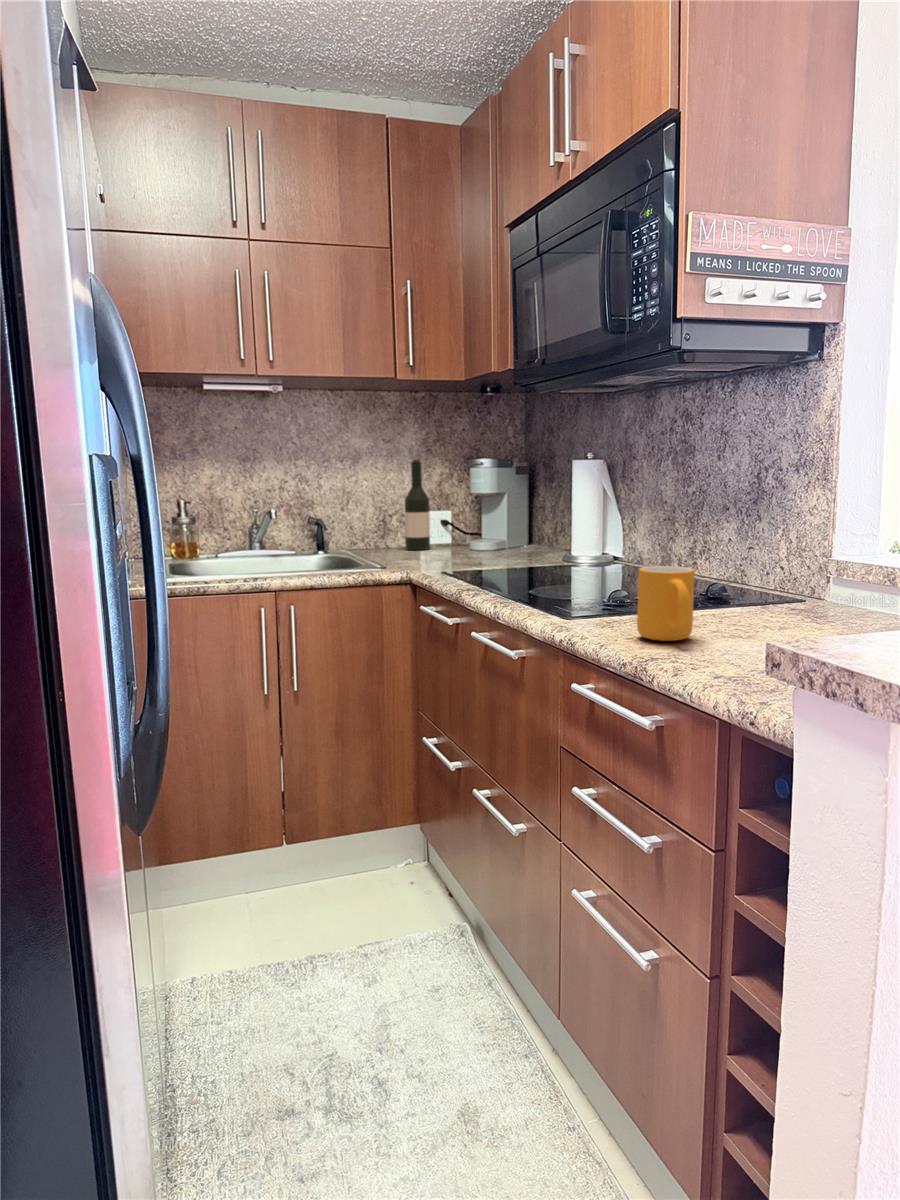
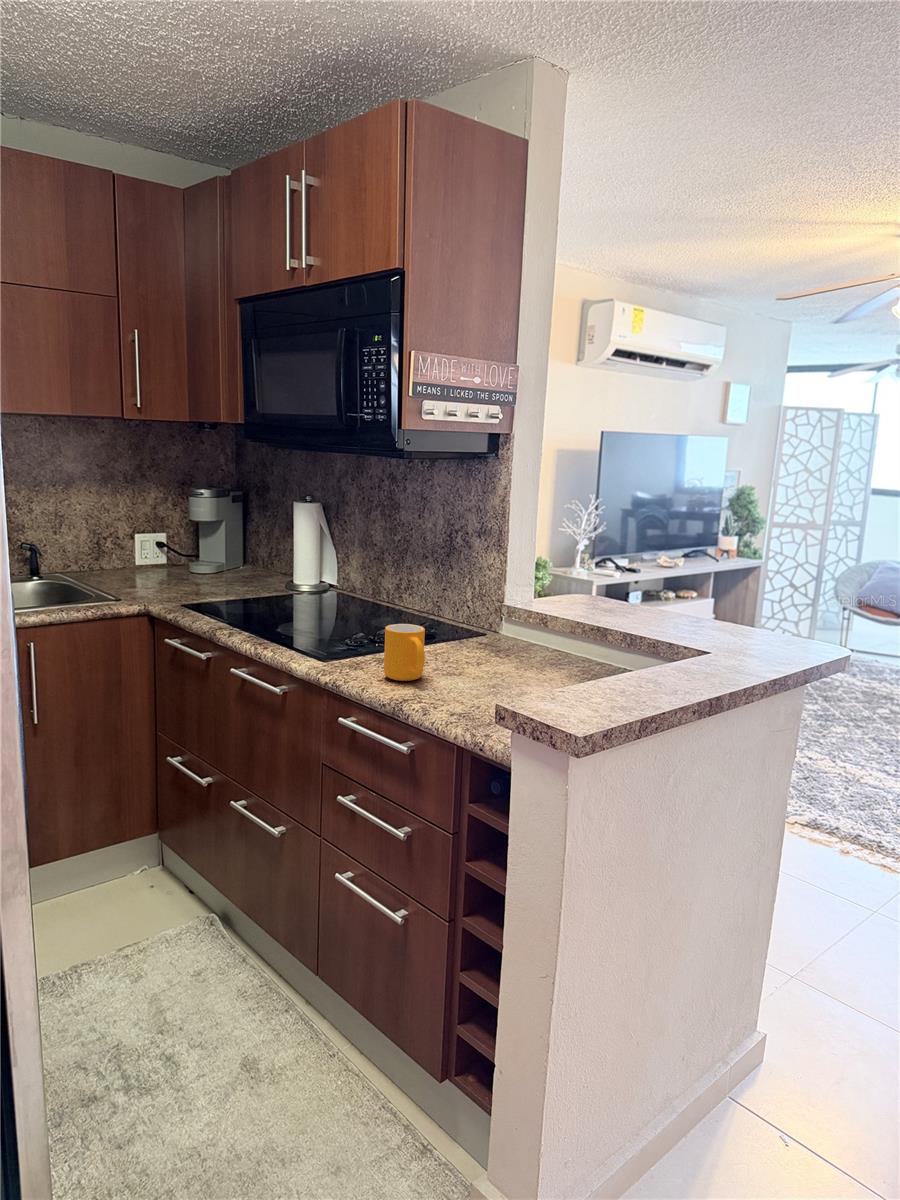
wine bottle: present [405,459,430,550] -> none [121,485,147,572]

